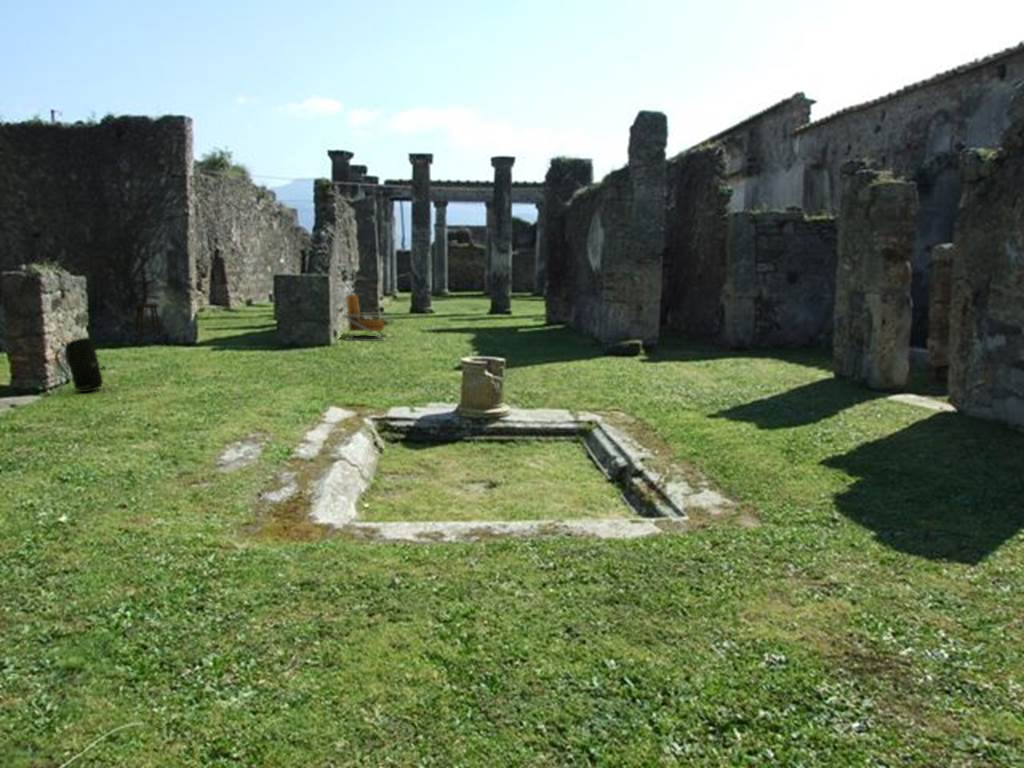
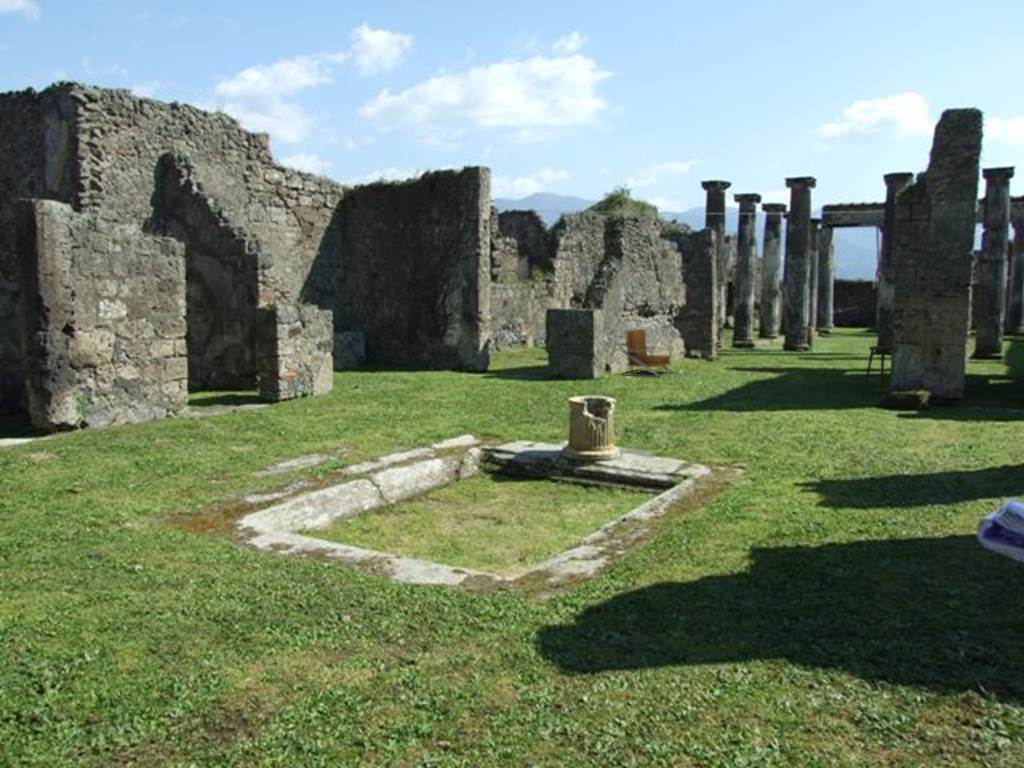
stool: present [135,304,162,345] -> present [864,346,899,394]
backpack: present [55,338,103,392] -> none [287,361,326,407]

